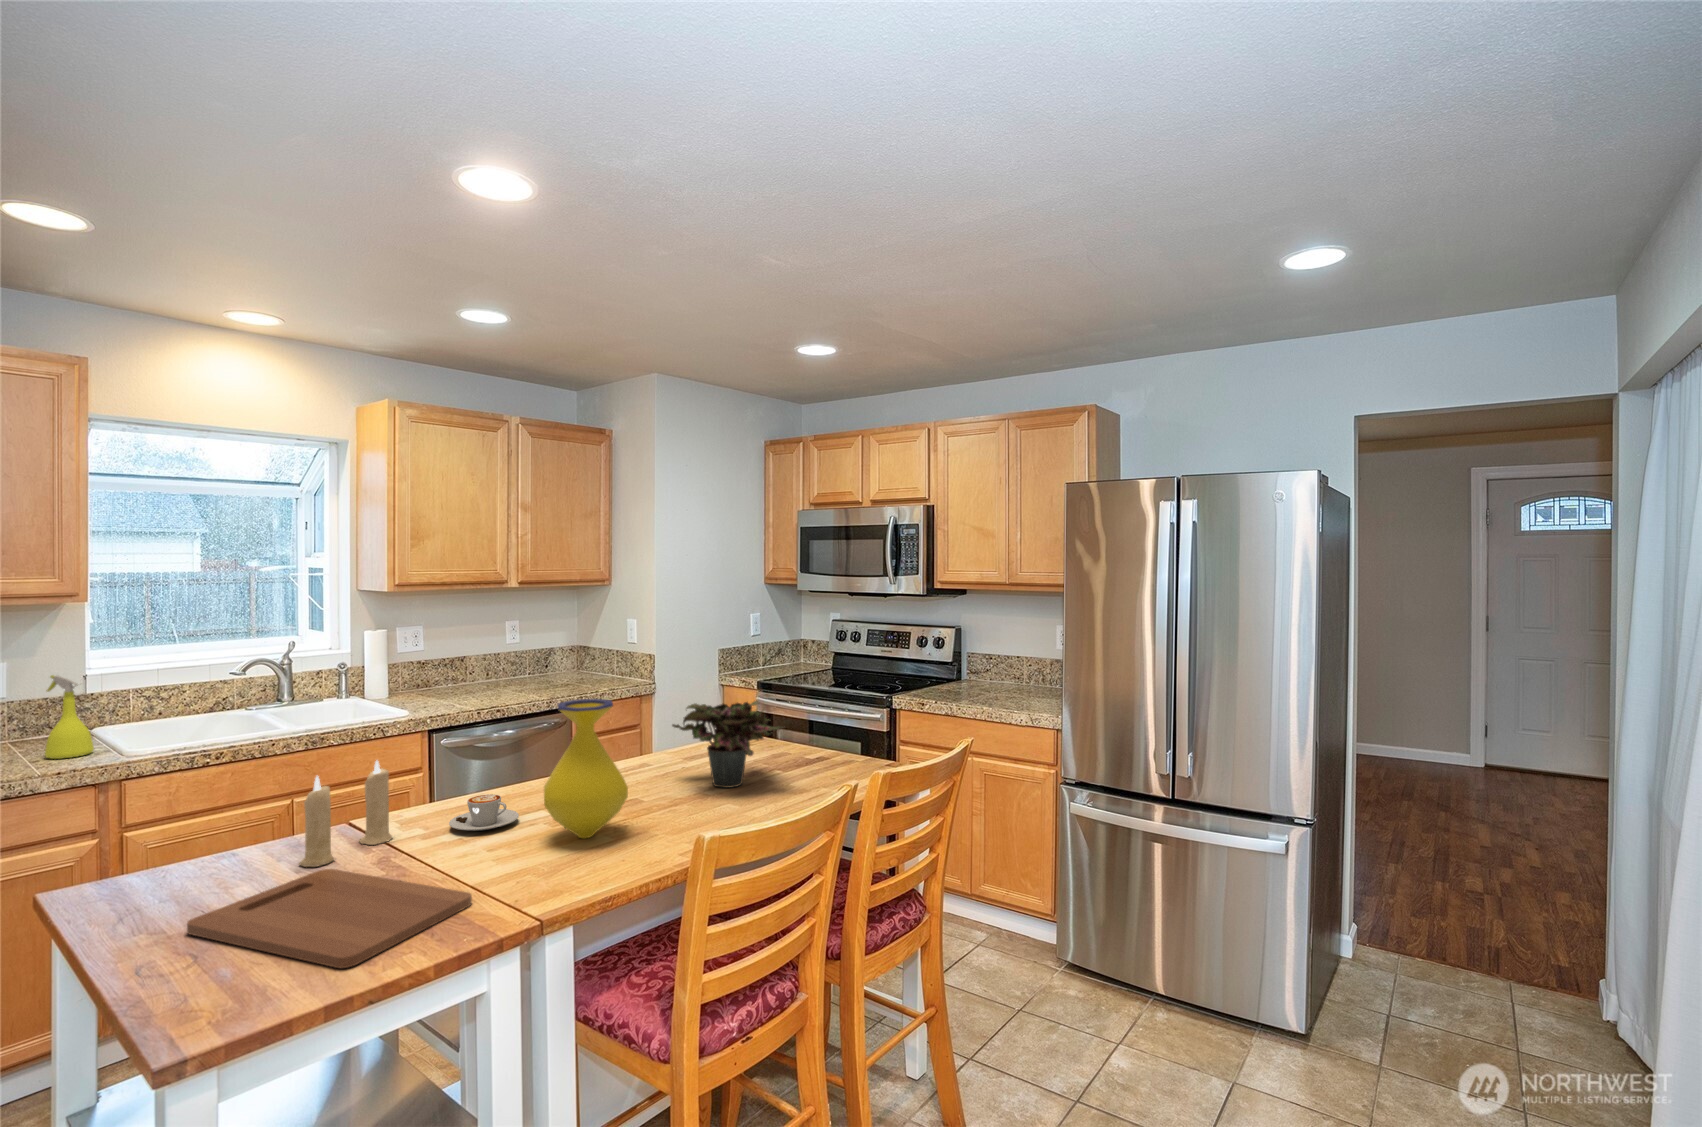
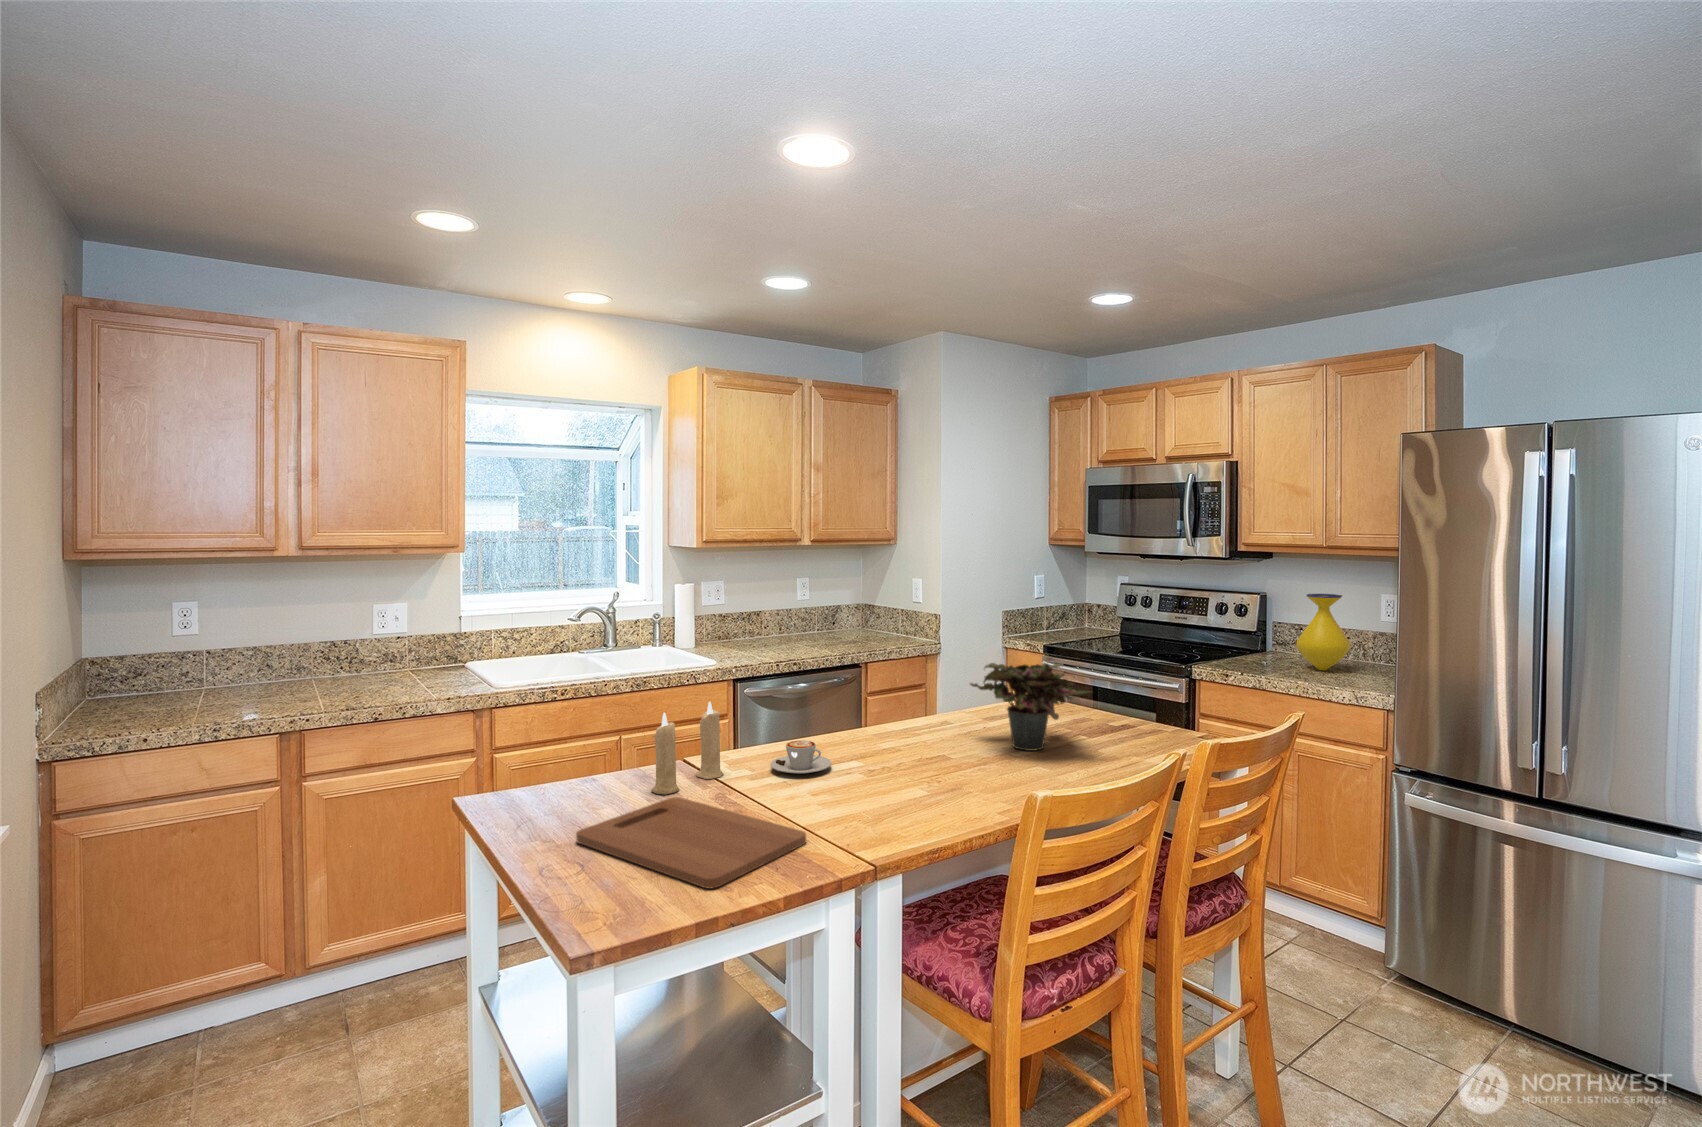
spray bottle: present [45,675,94,759] -> none [442,616,476,686]
vase: present [544,699,628,838] -> present [1296,594,1350,670]

